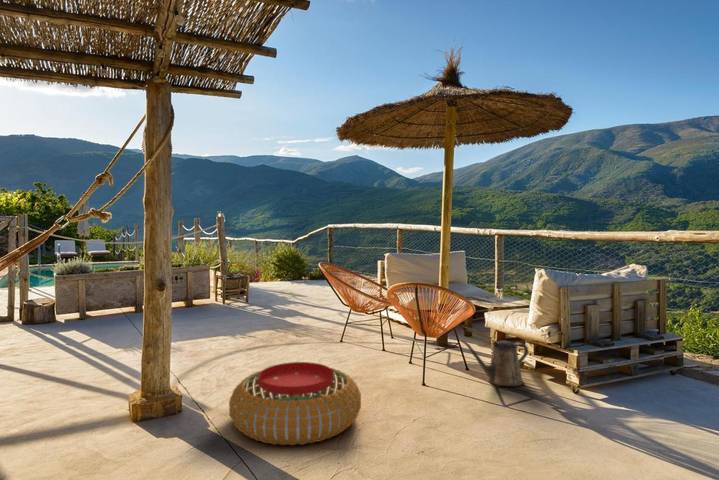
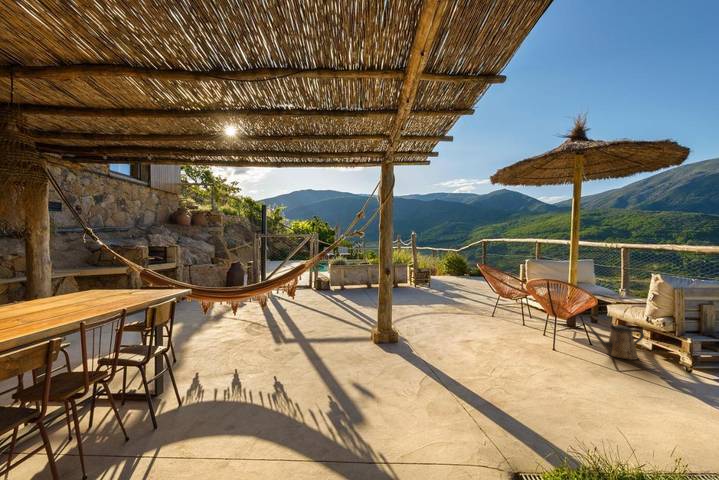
pouf: present [229,362,361,445] -> none [425,322,505,368]

